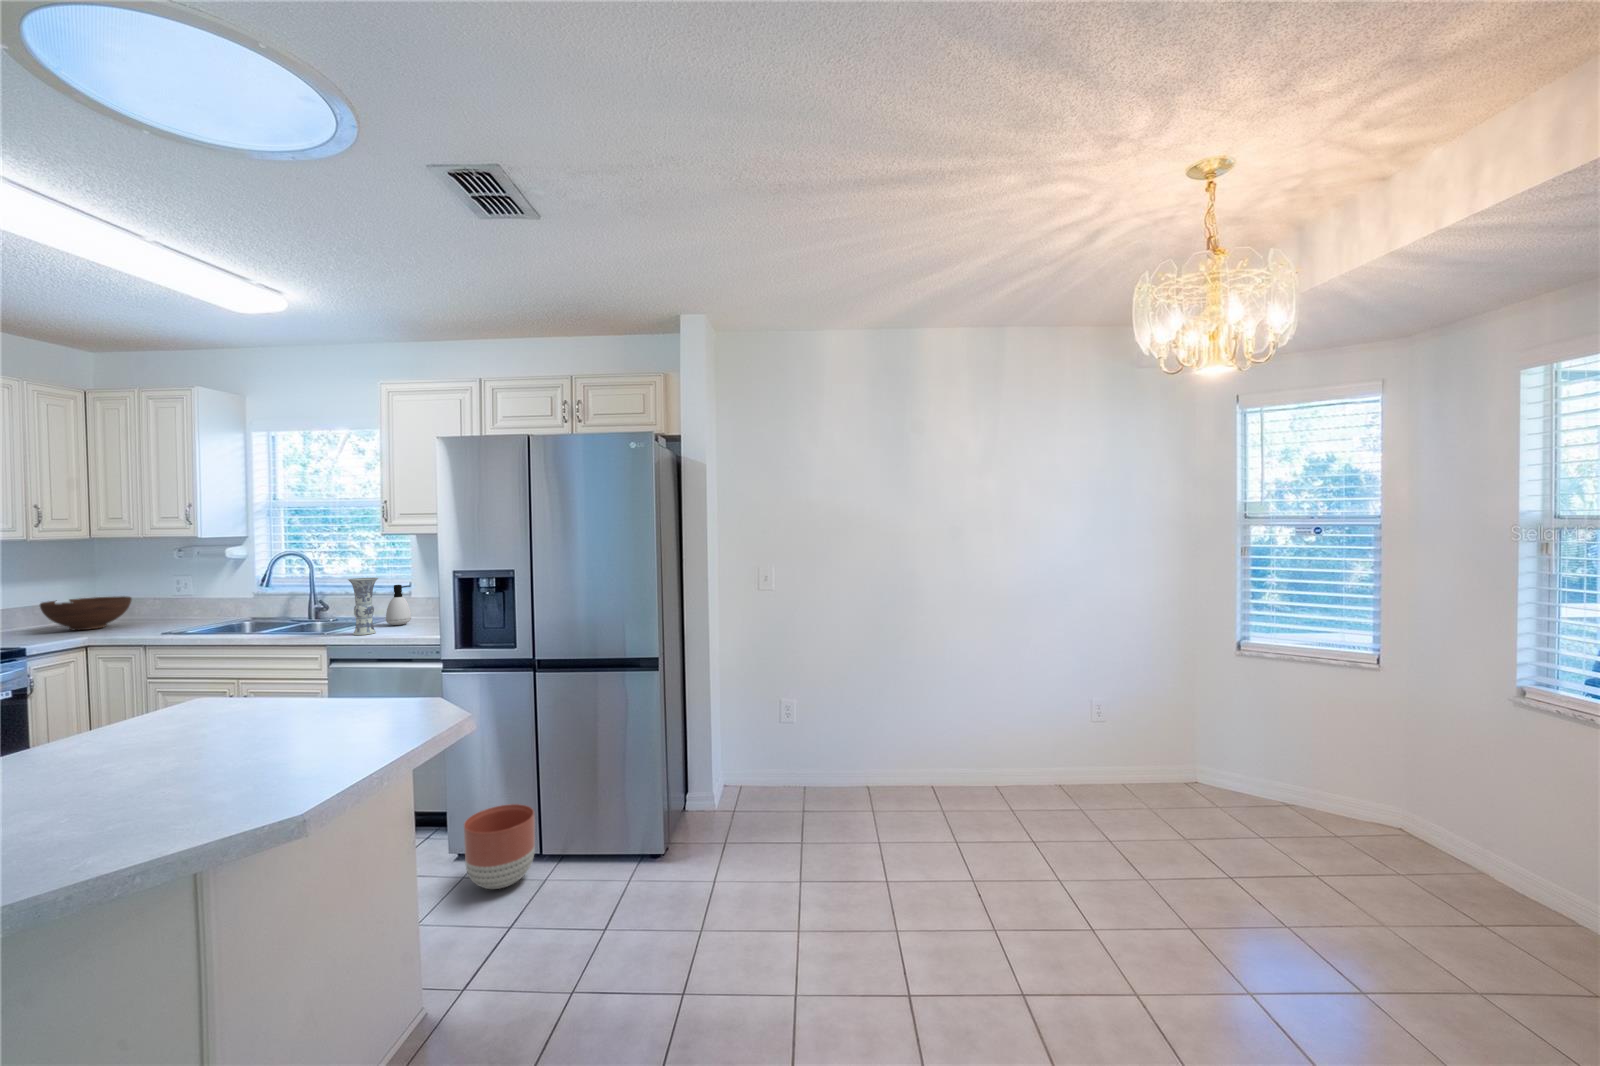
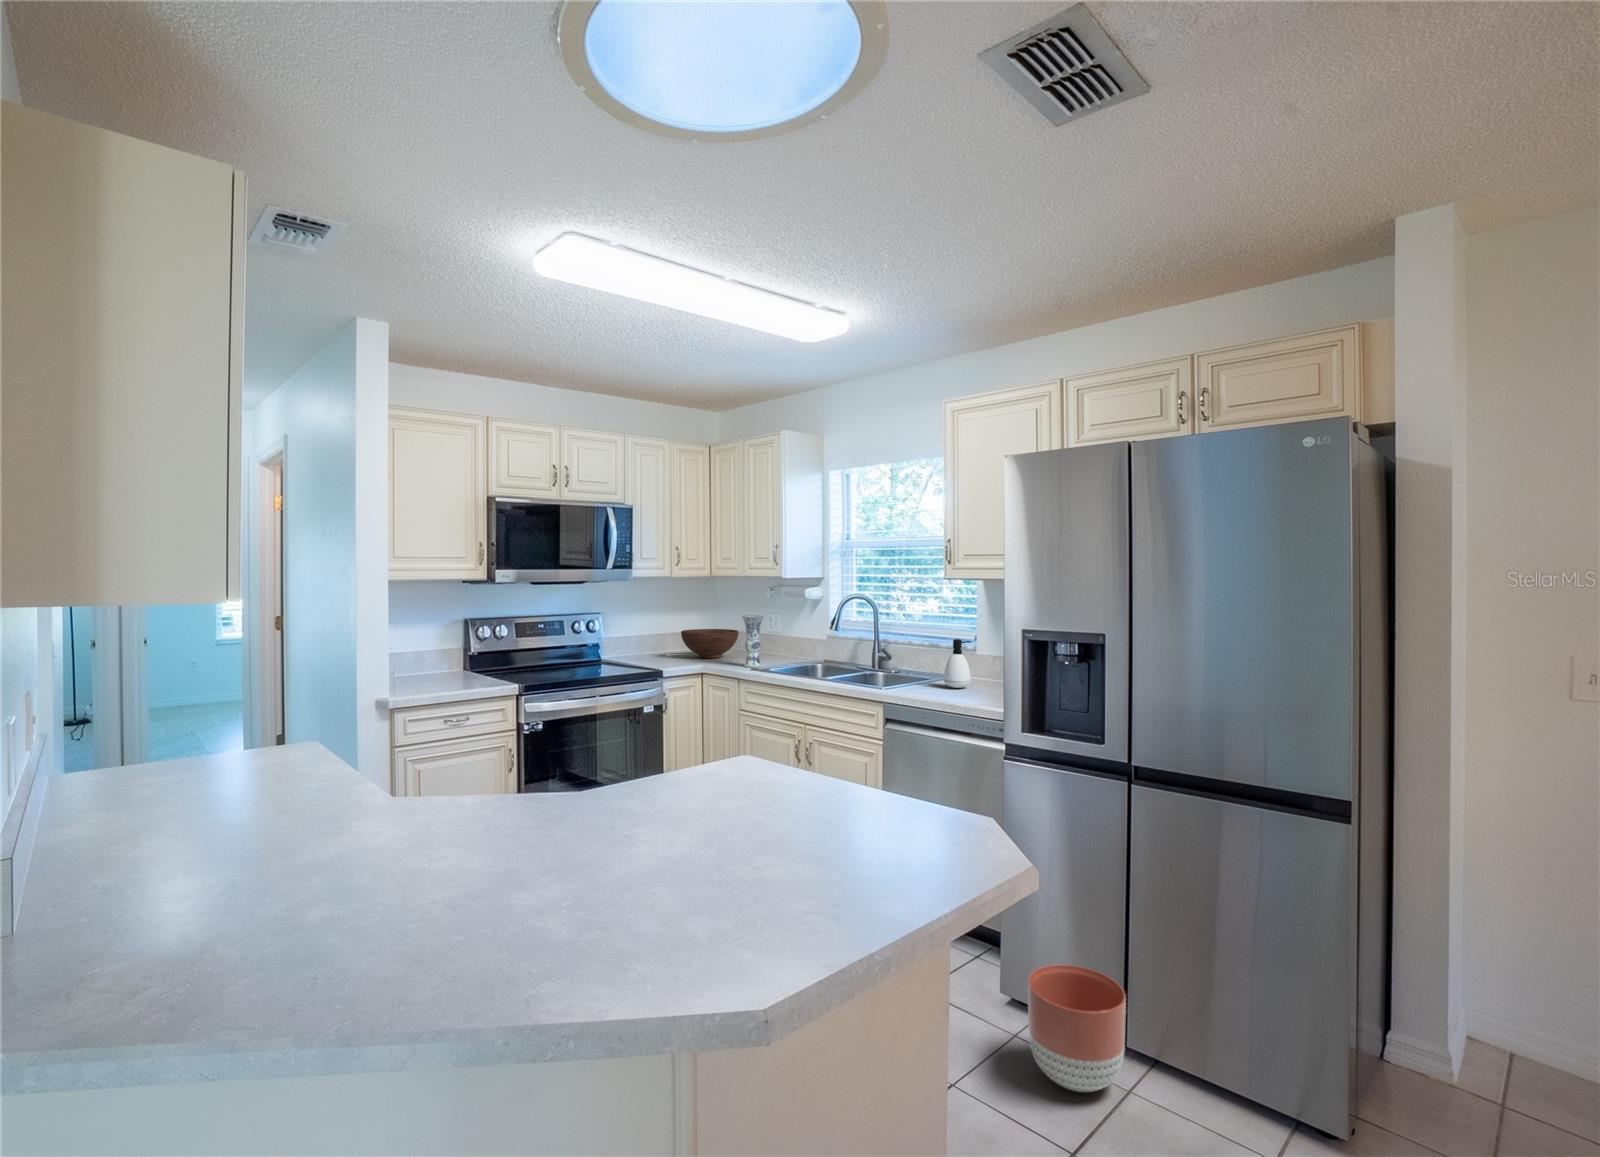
vase: present [348,578,378,635] -> present [742,615,765,667]

